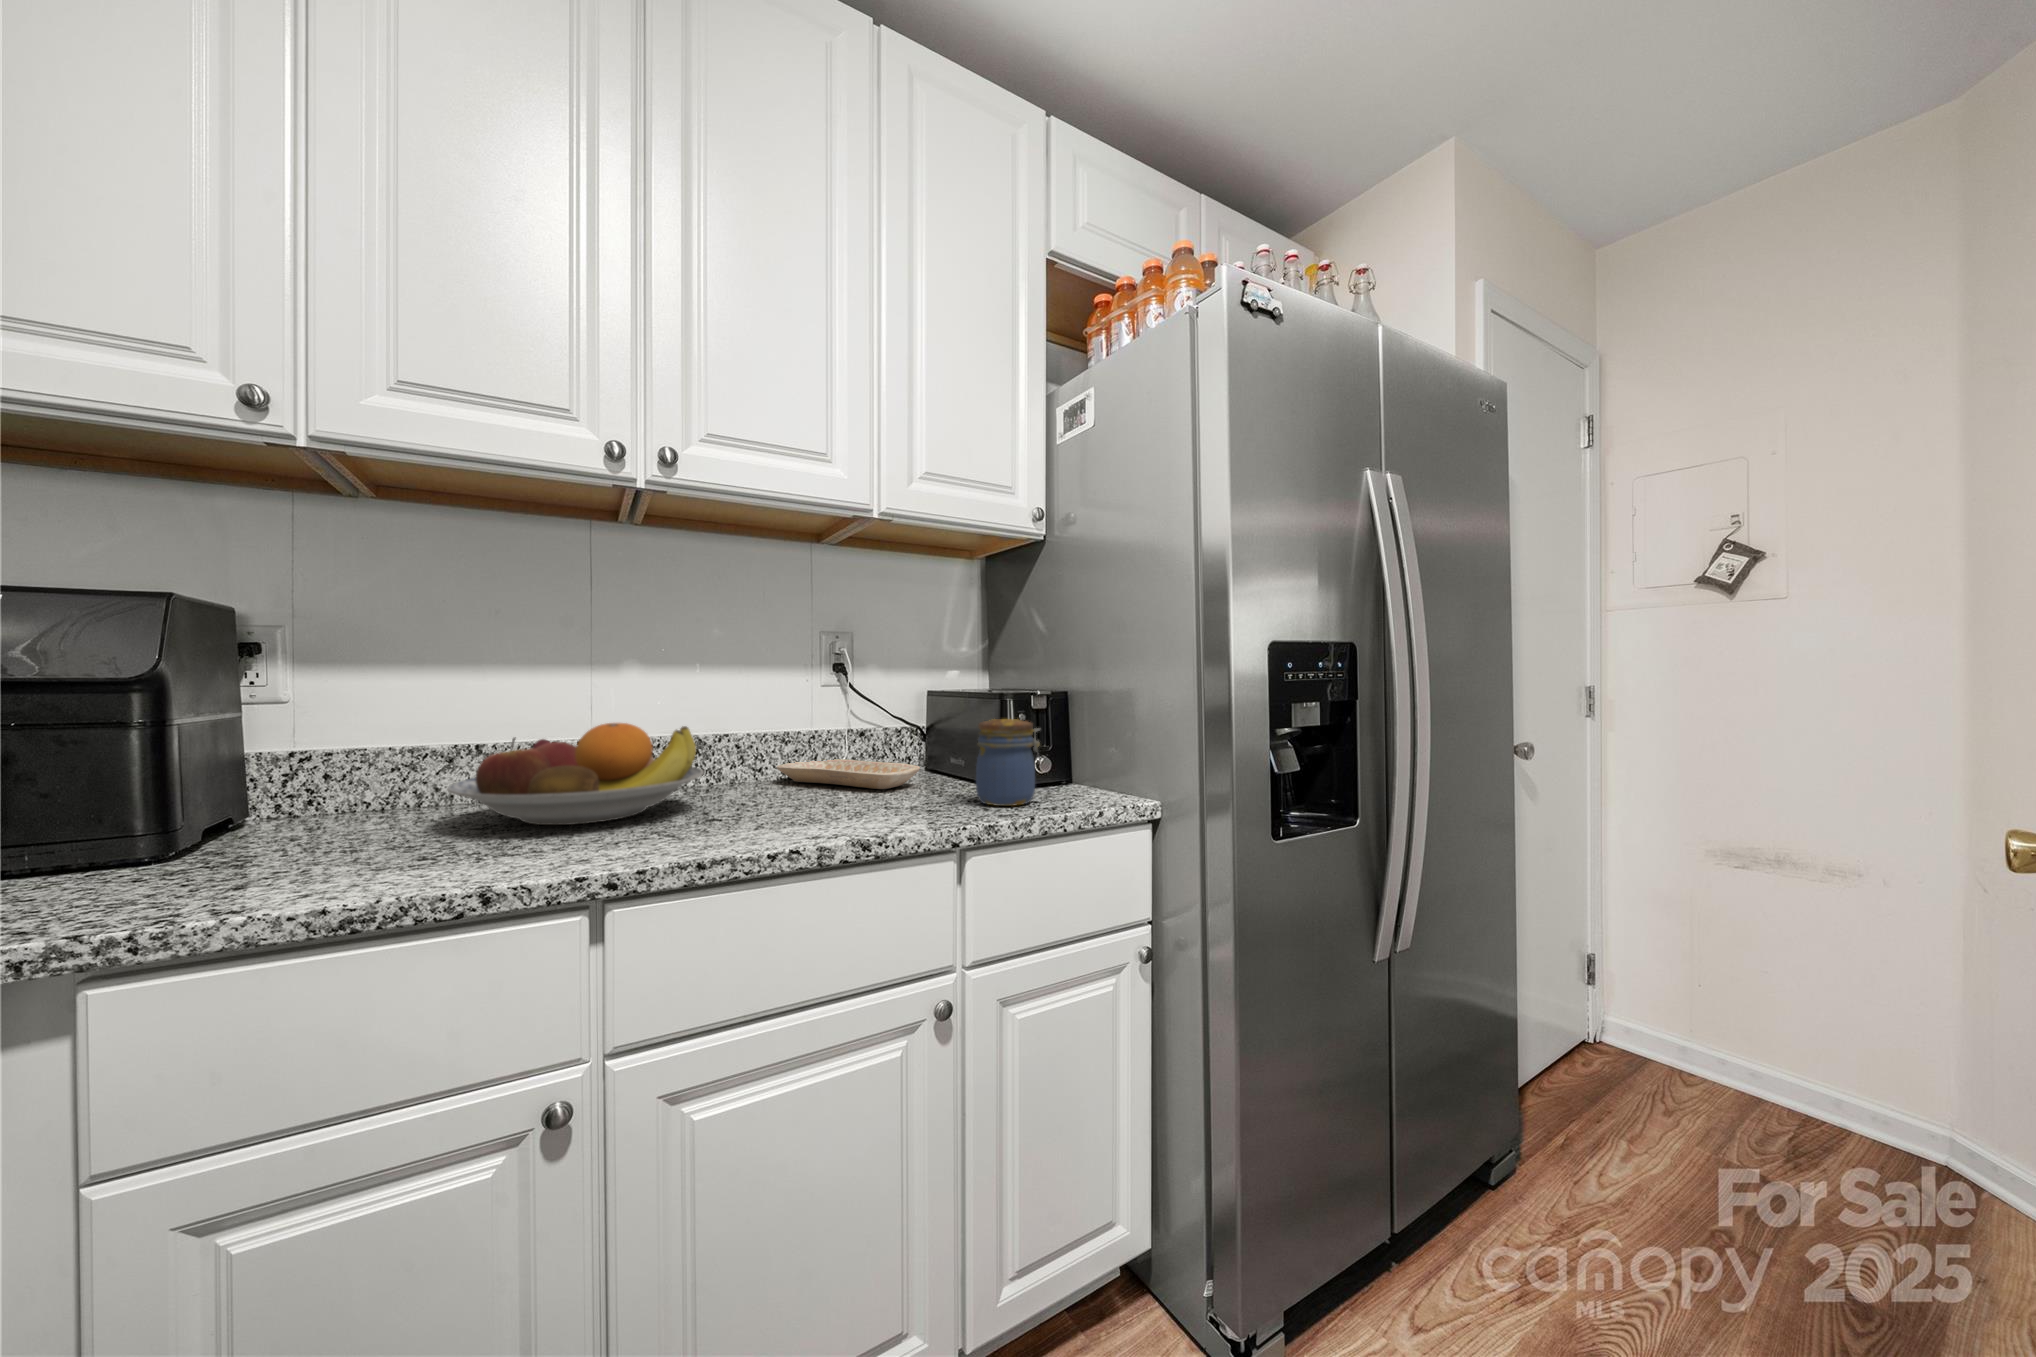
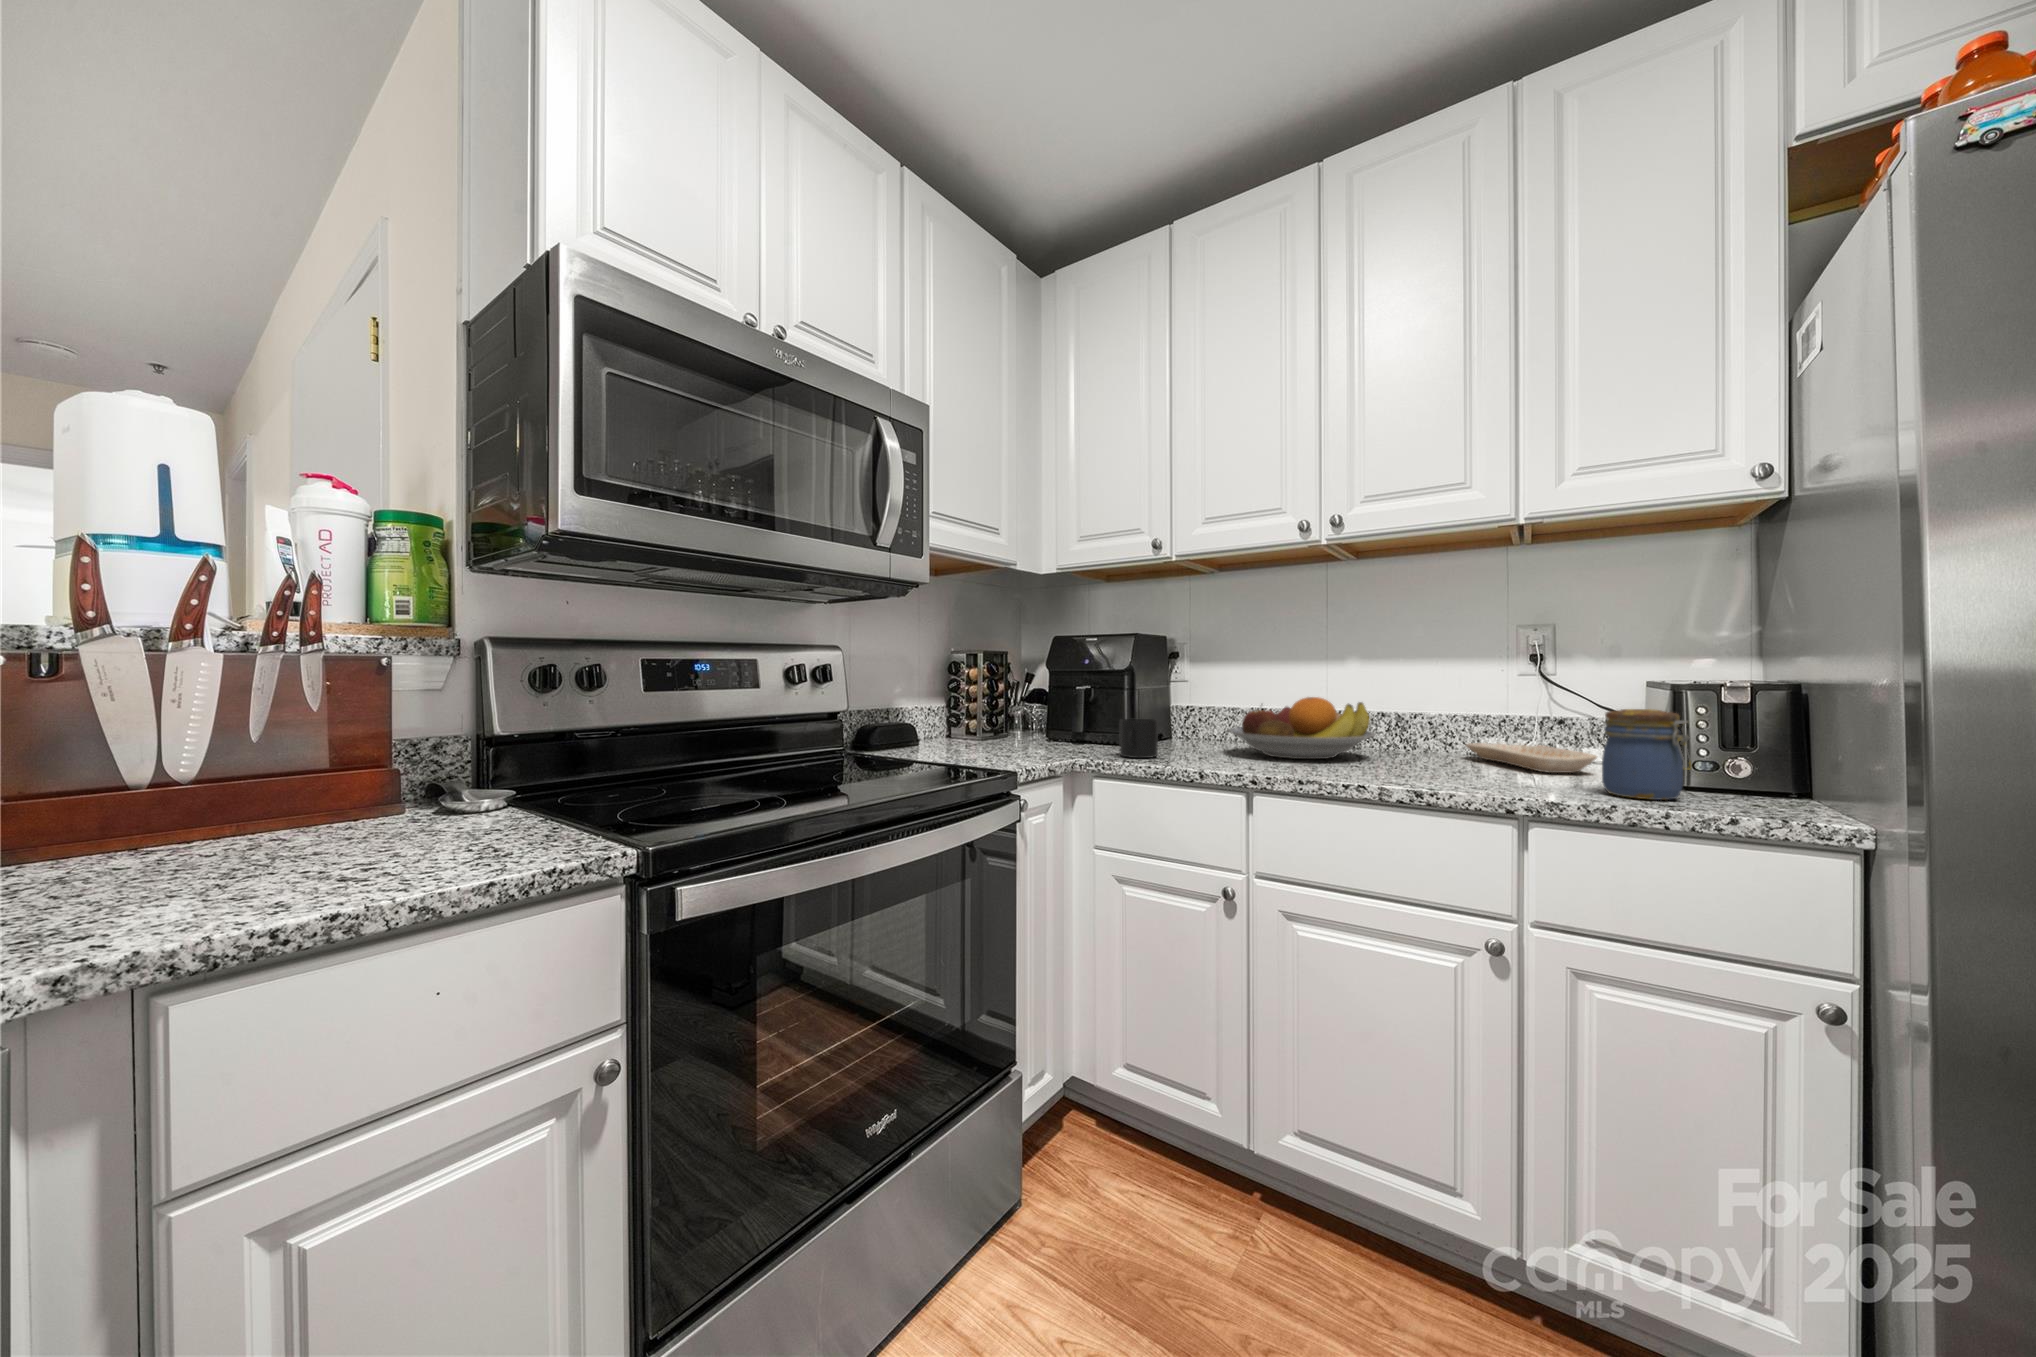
mug: none [166,794,300,898] -> present [1120,719,1158,758]

